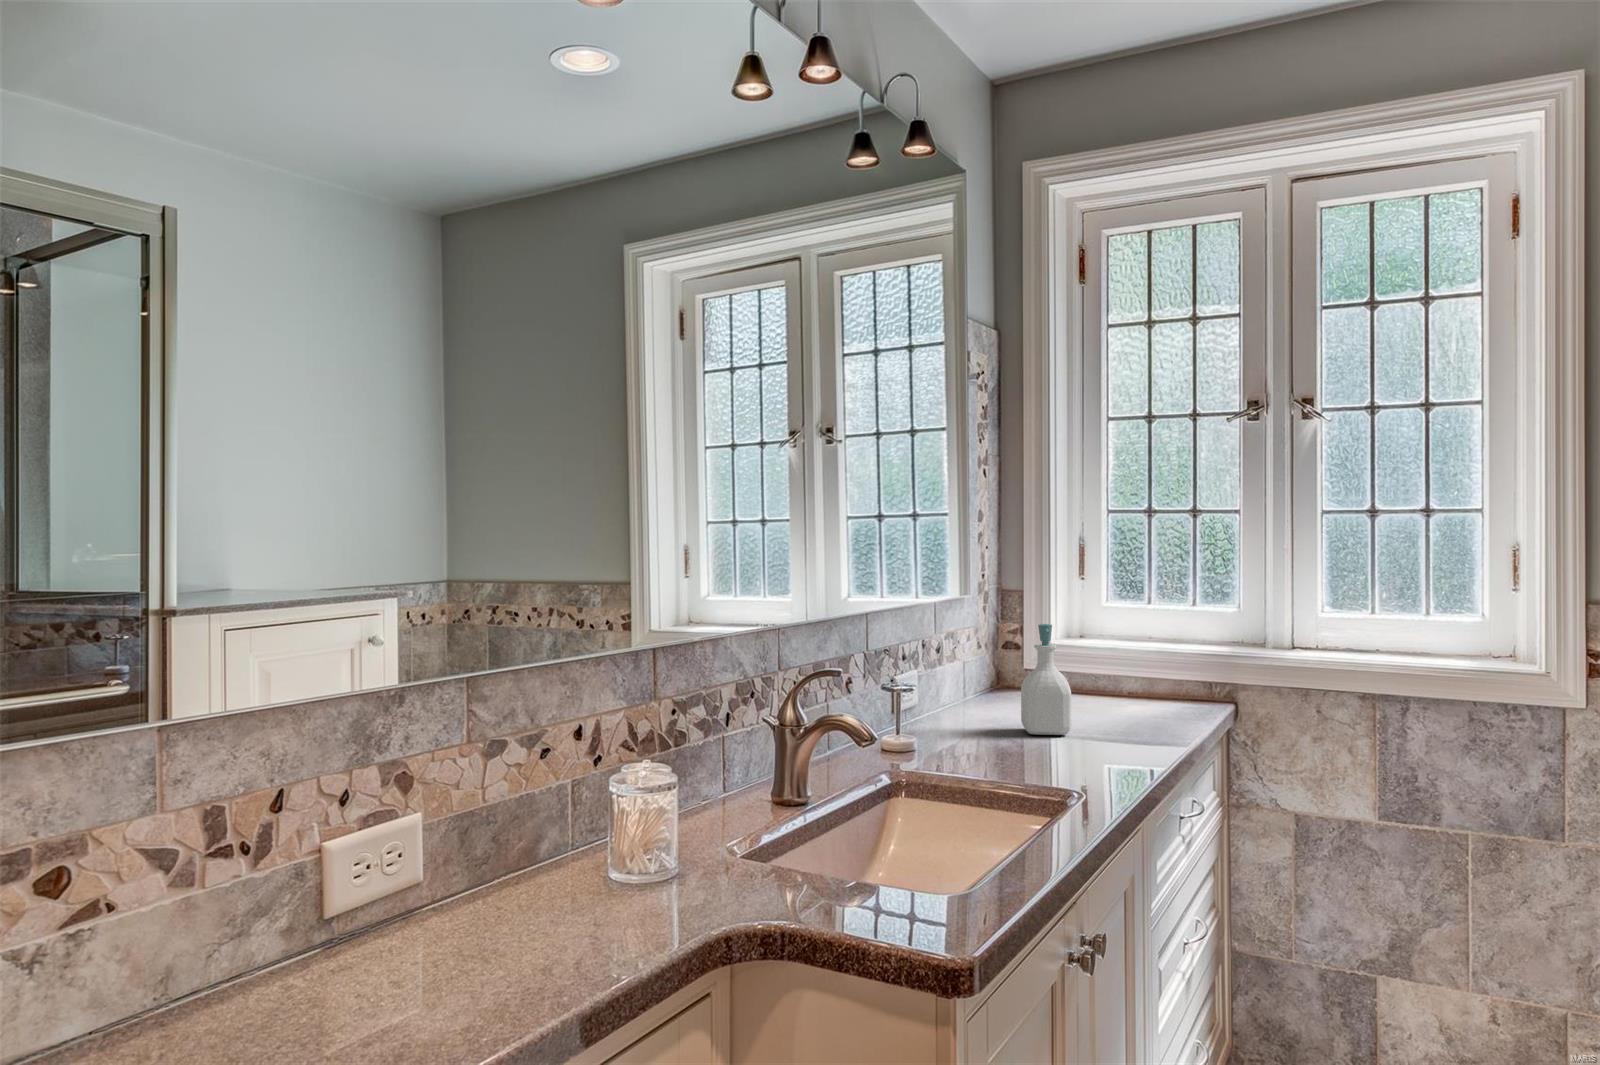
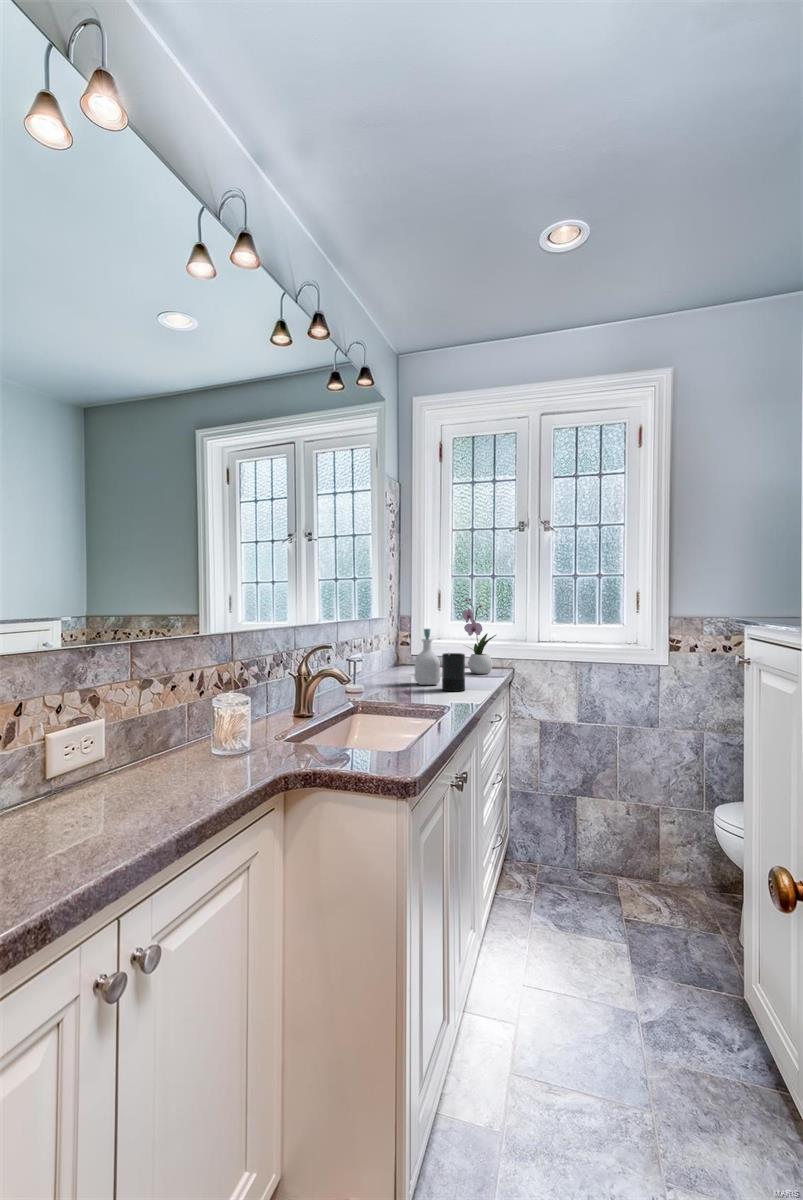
flower arrangement: none [1123,560,1196,712] -> present [462,599,496,674]
candle: none [1072,668,1120,753] -> present [442,652,465,691]

